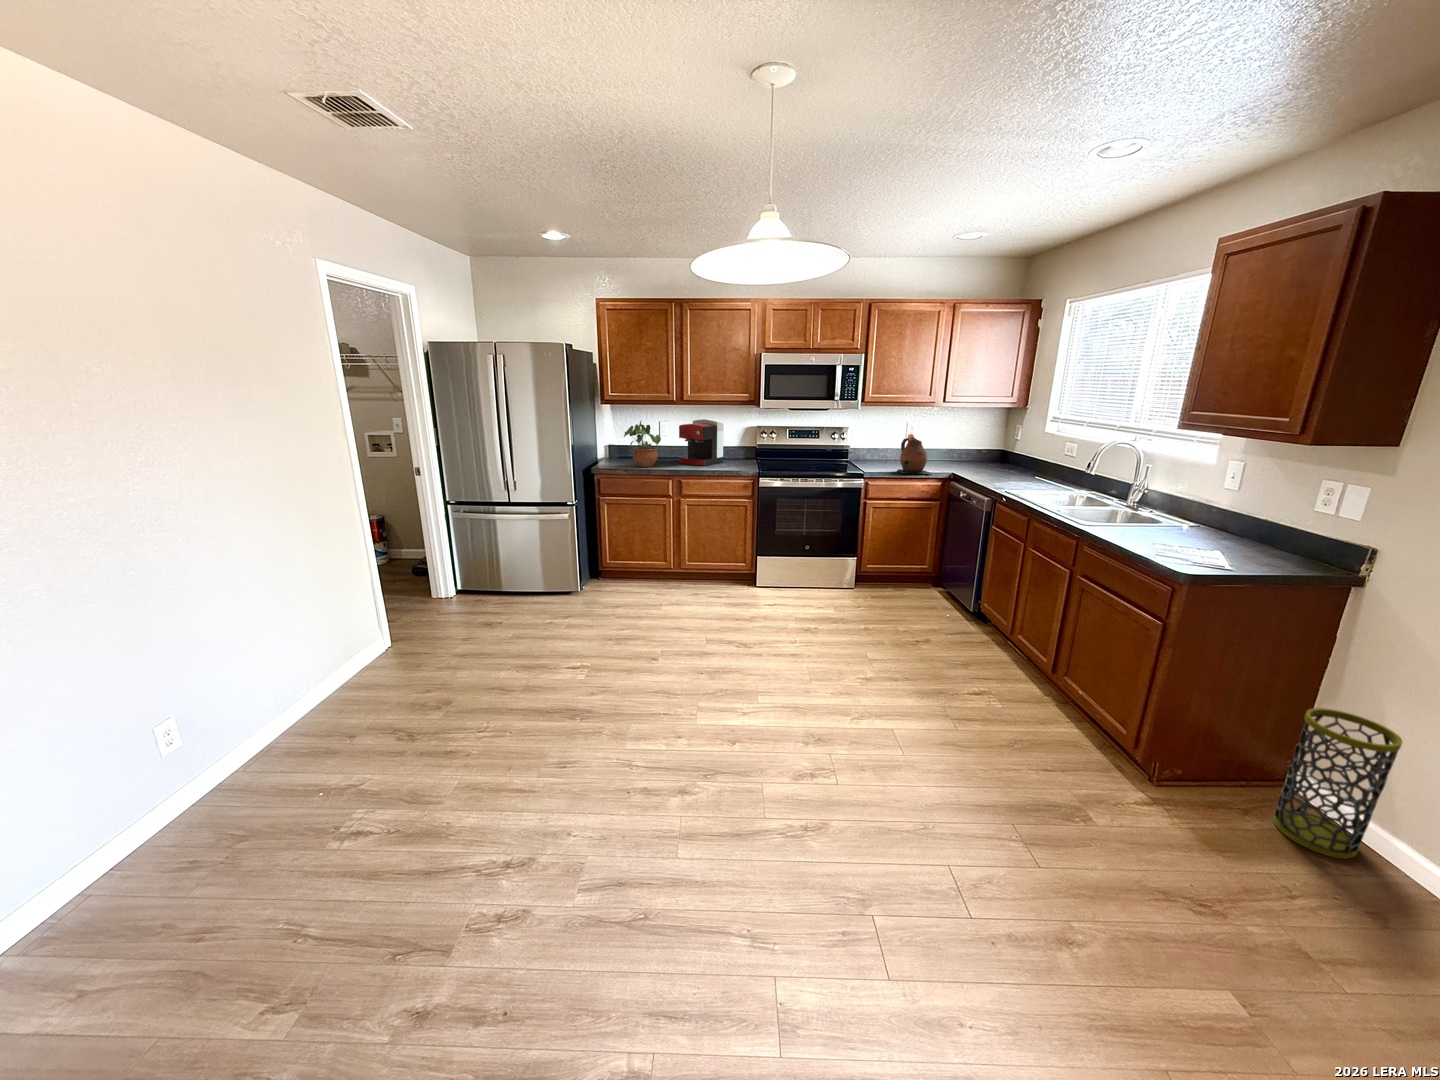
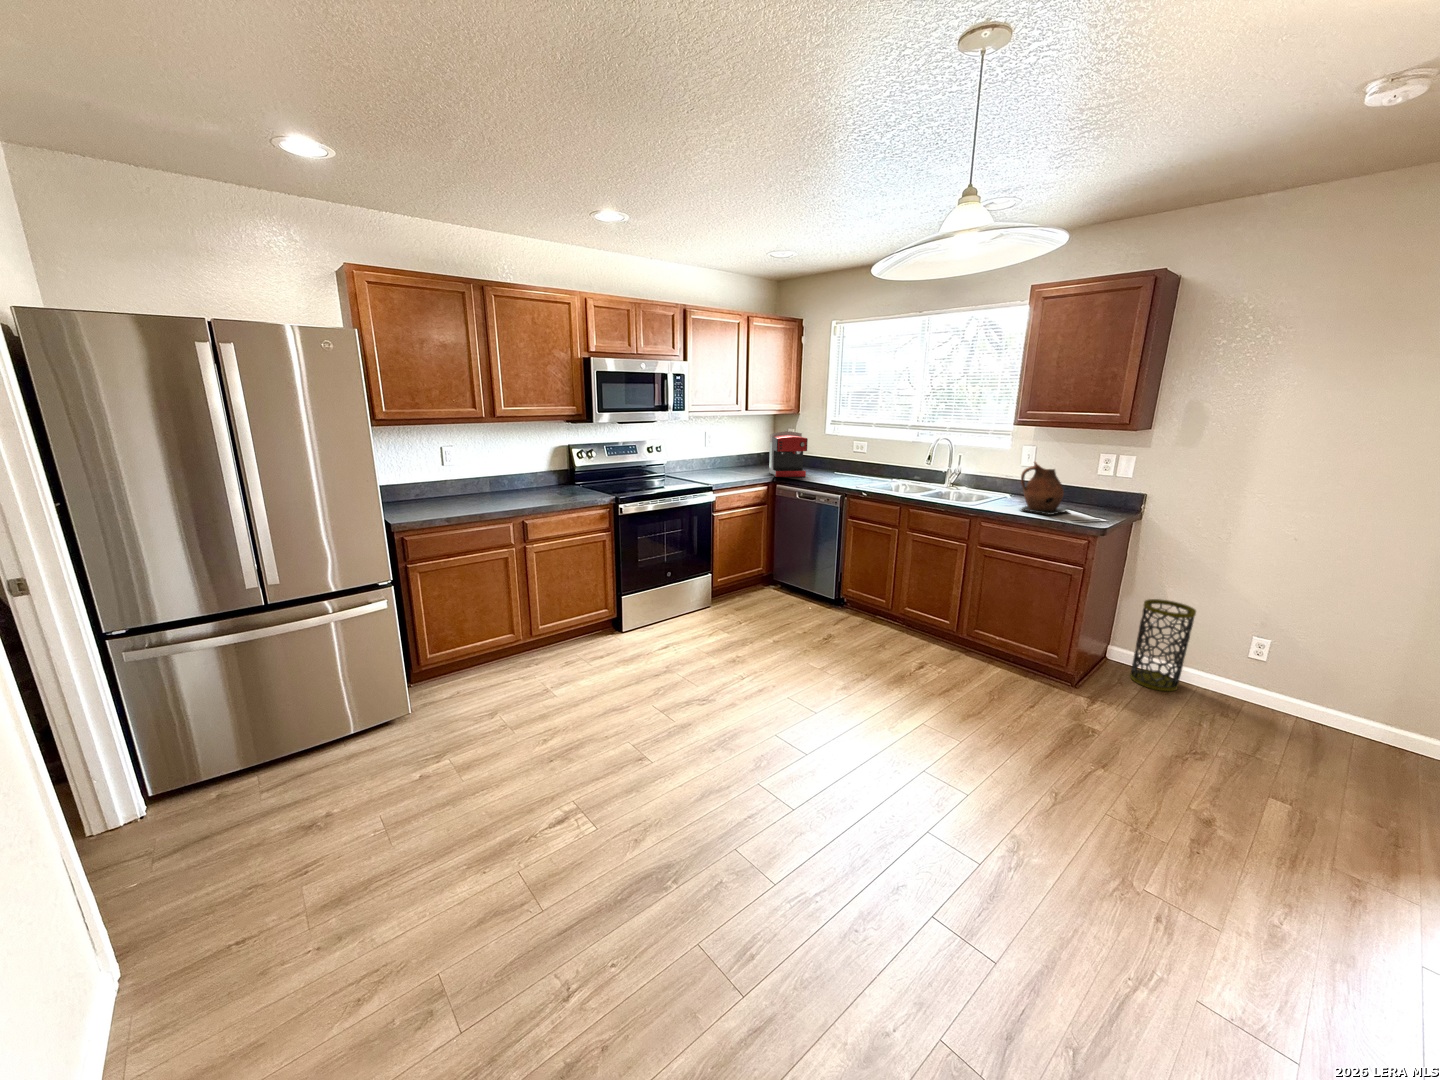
coffee maker: present [679,419,724,466] -> present [769,431,808,477]
potted plant: present [624,421,661,467] -> none [424,446,489,511]
ceramic pitcher: present [898,434,931,475] -> present [1021,462,1068,515]

